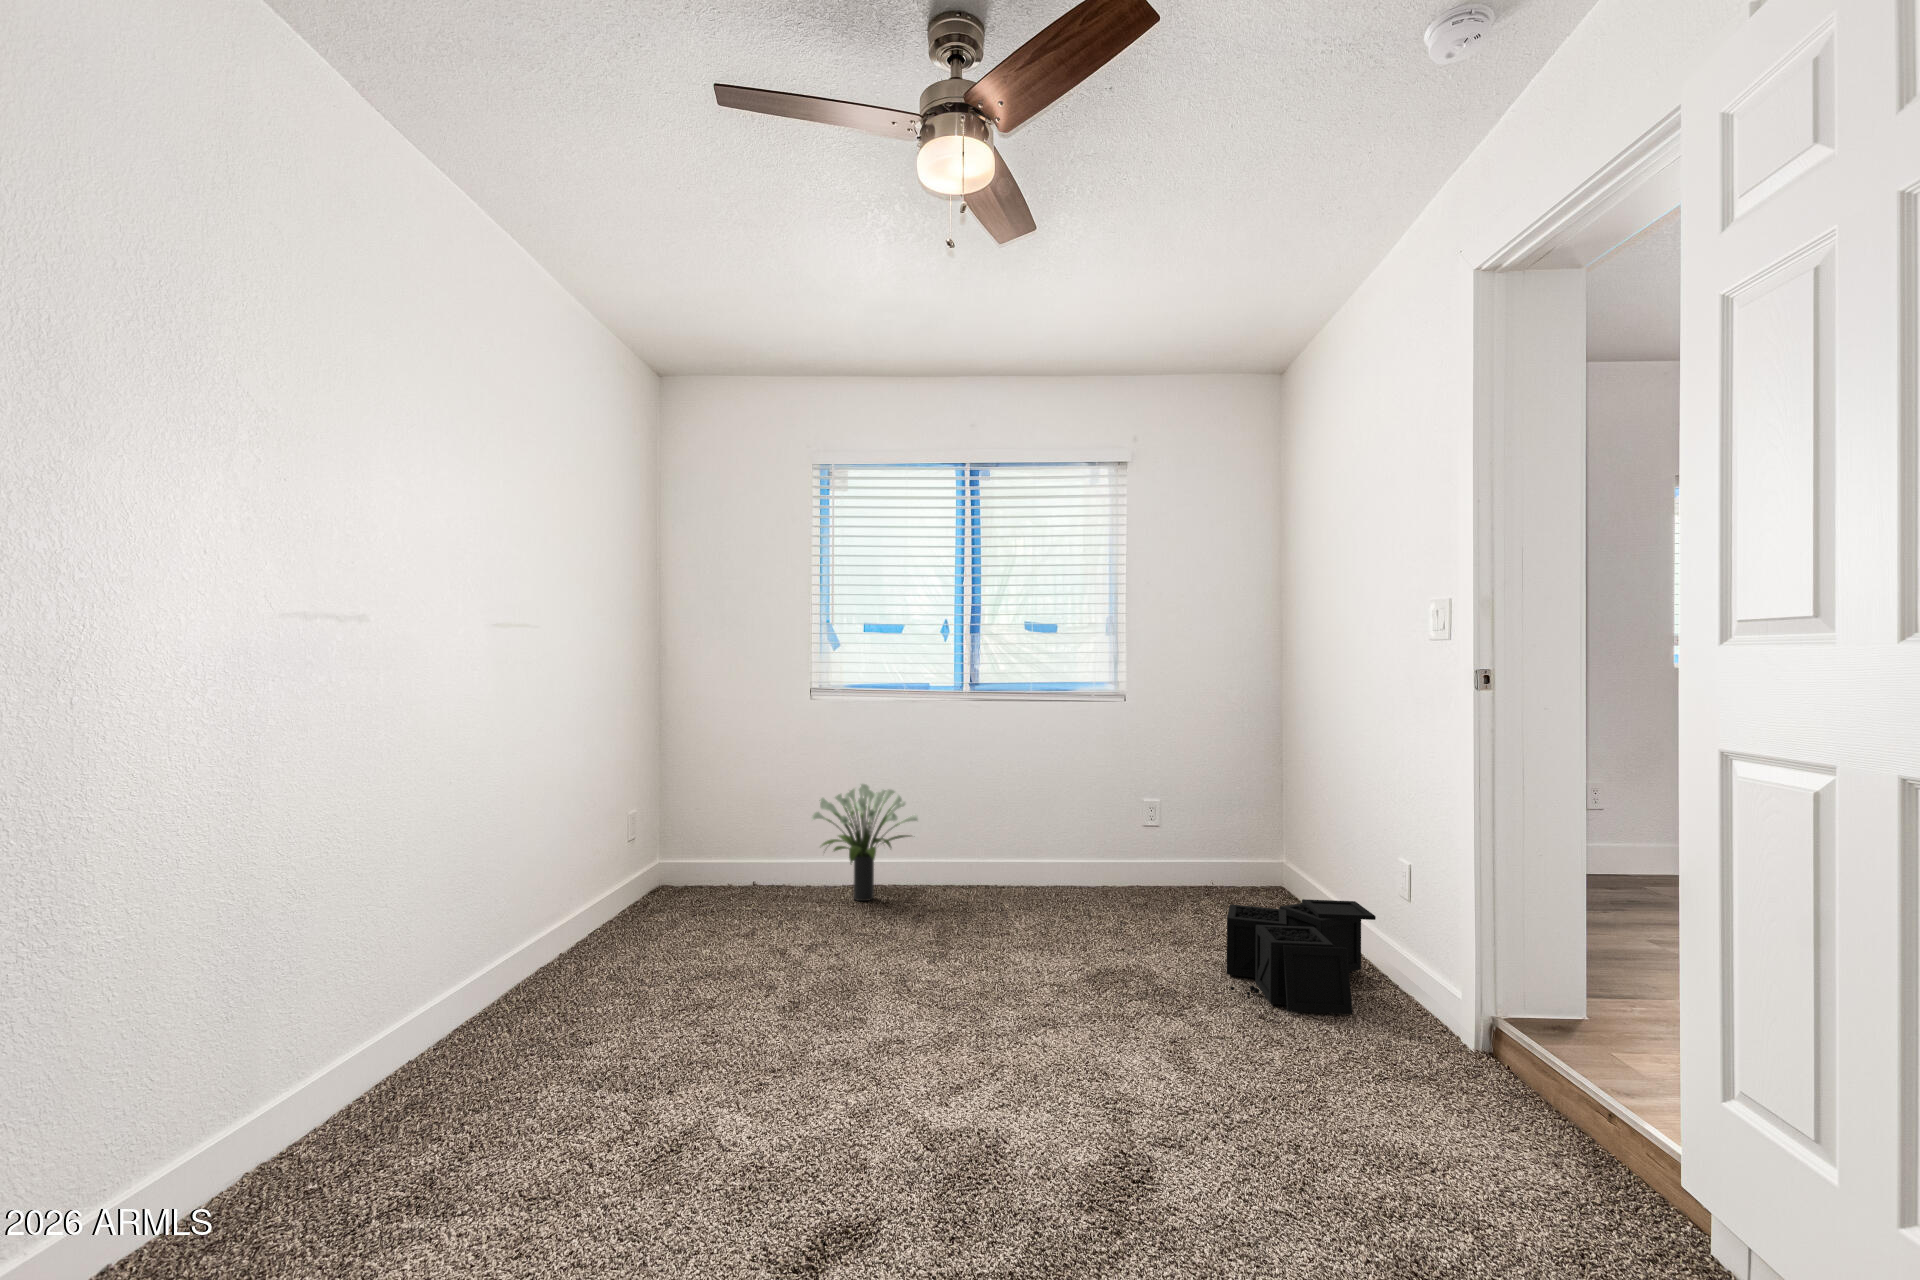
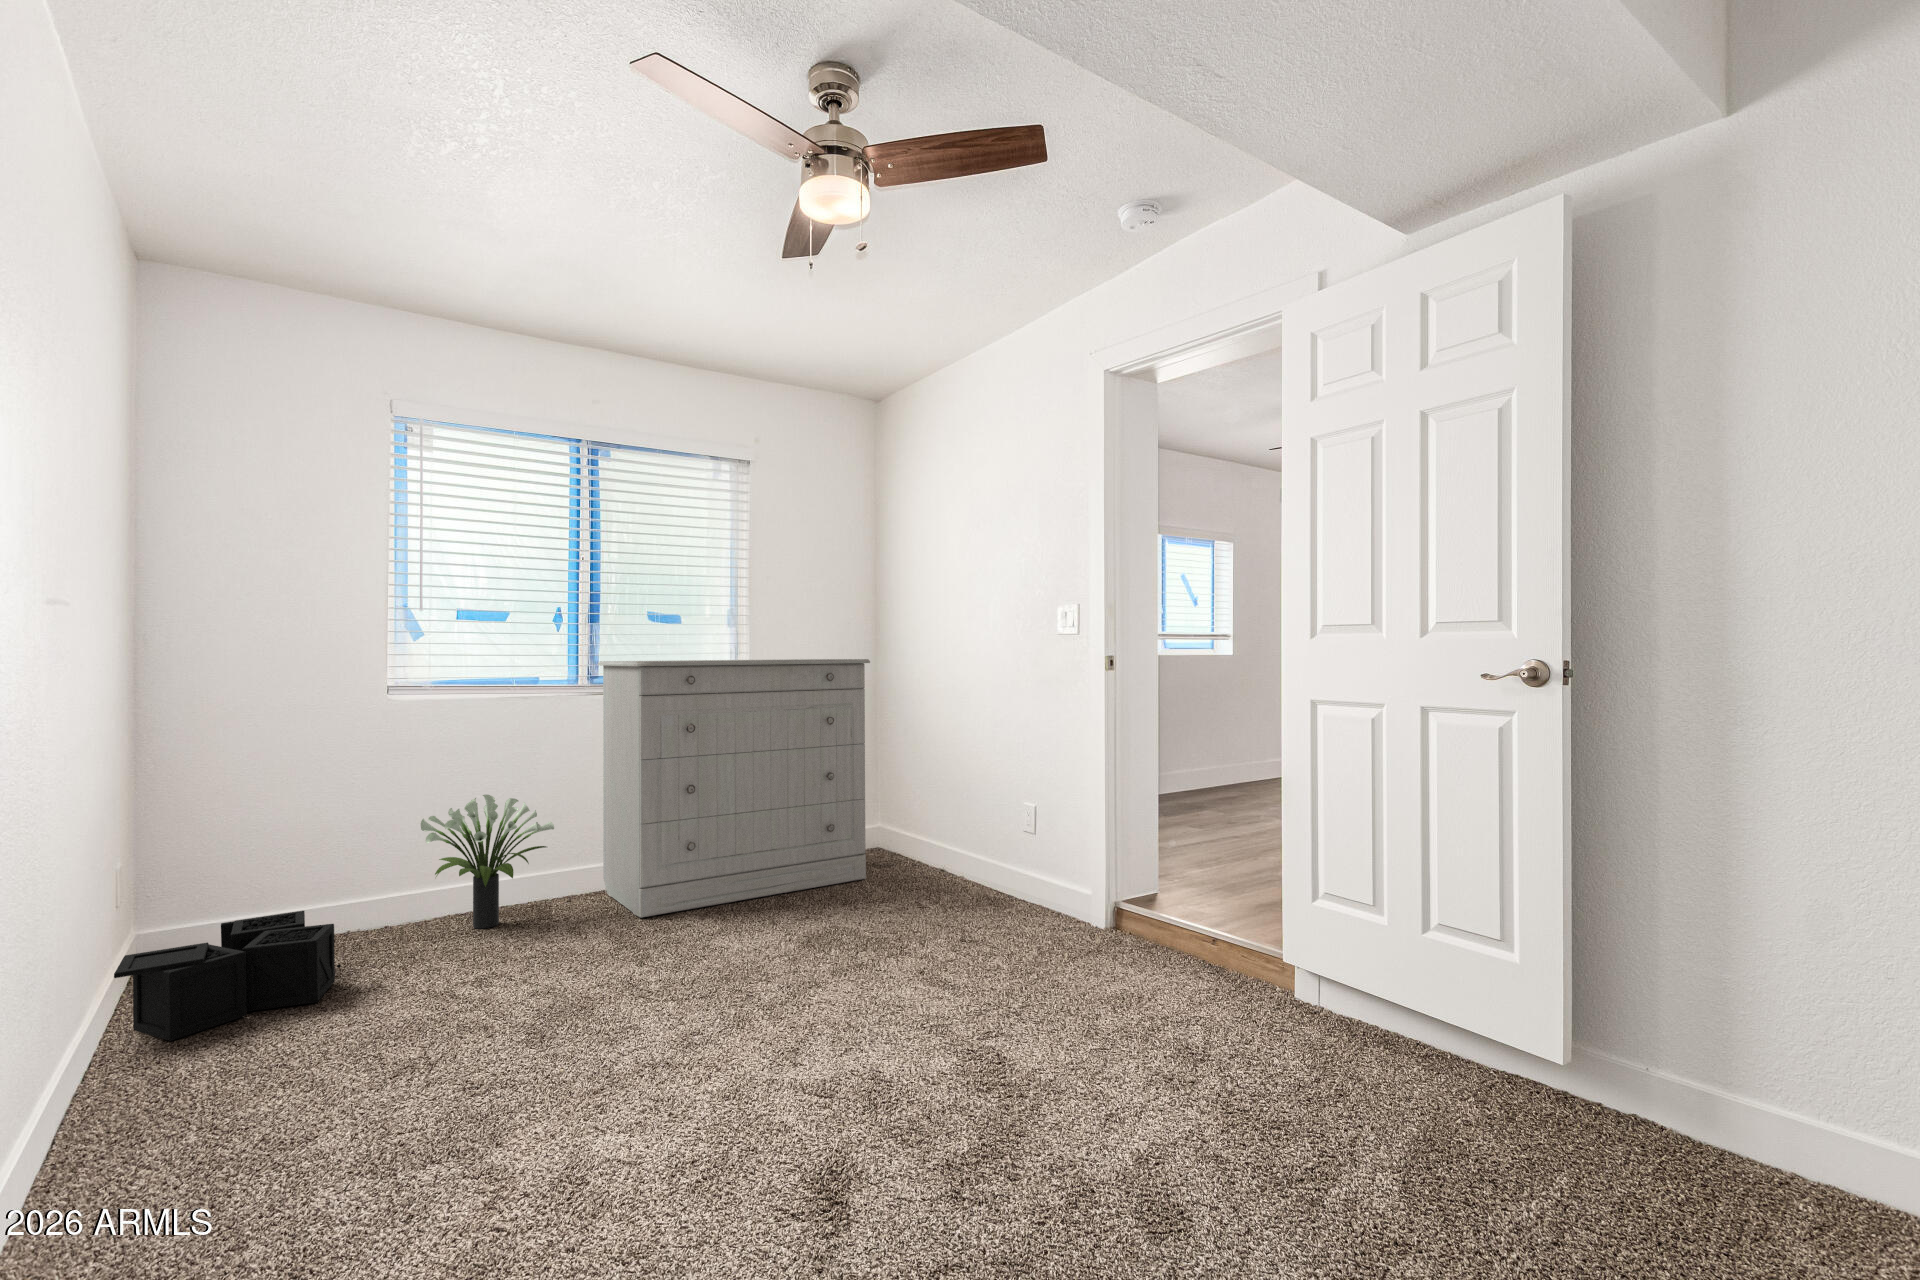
dresser: none [972,669,1235,920] -> present [598,659,870,918]
storage bin: present [1227,899,1376,1014] -> present [114,911,341,1041]

